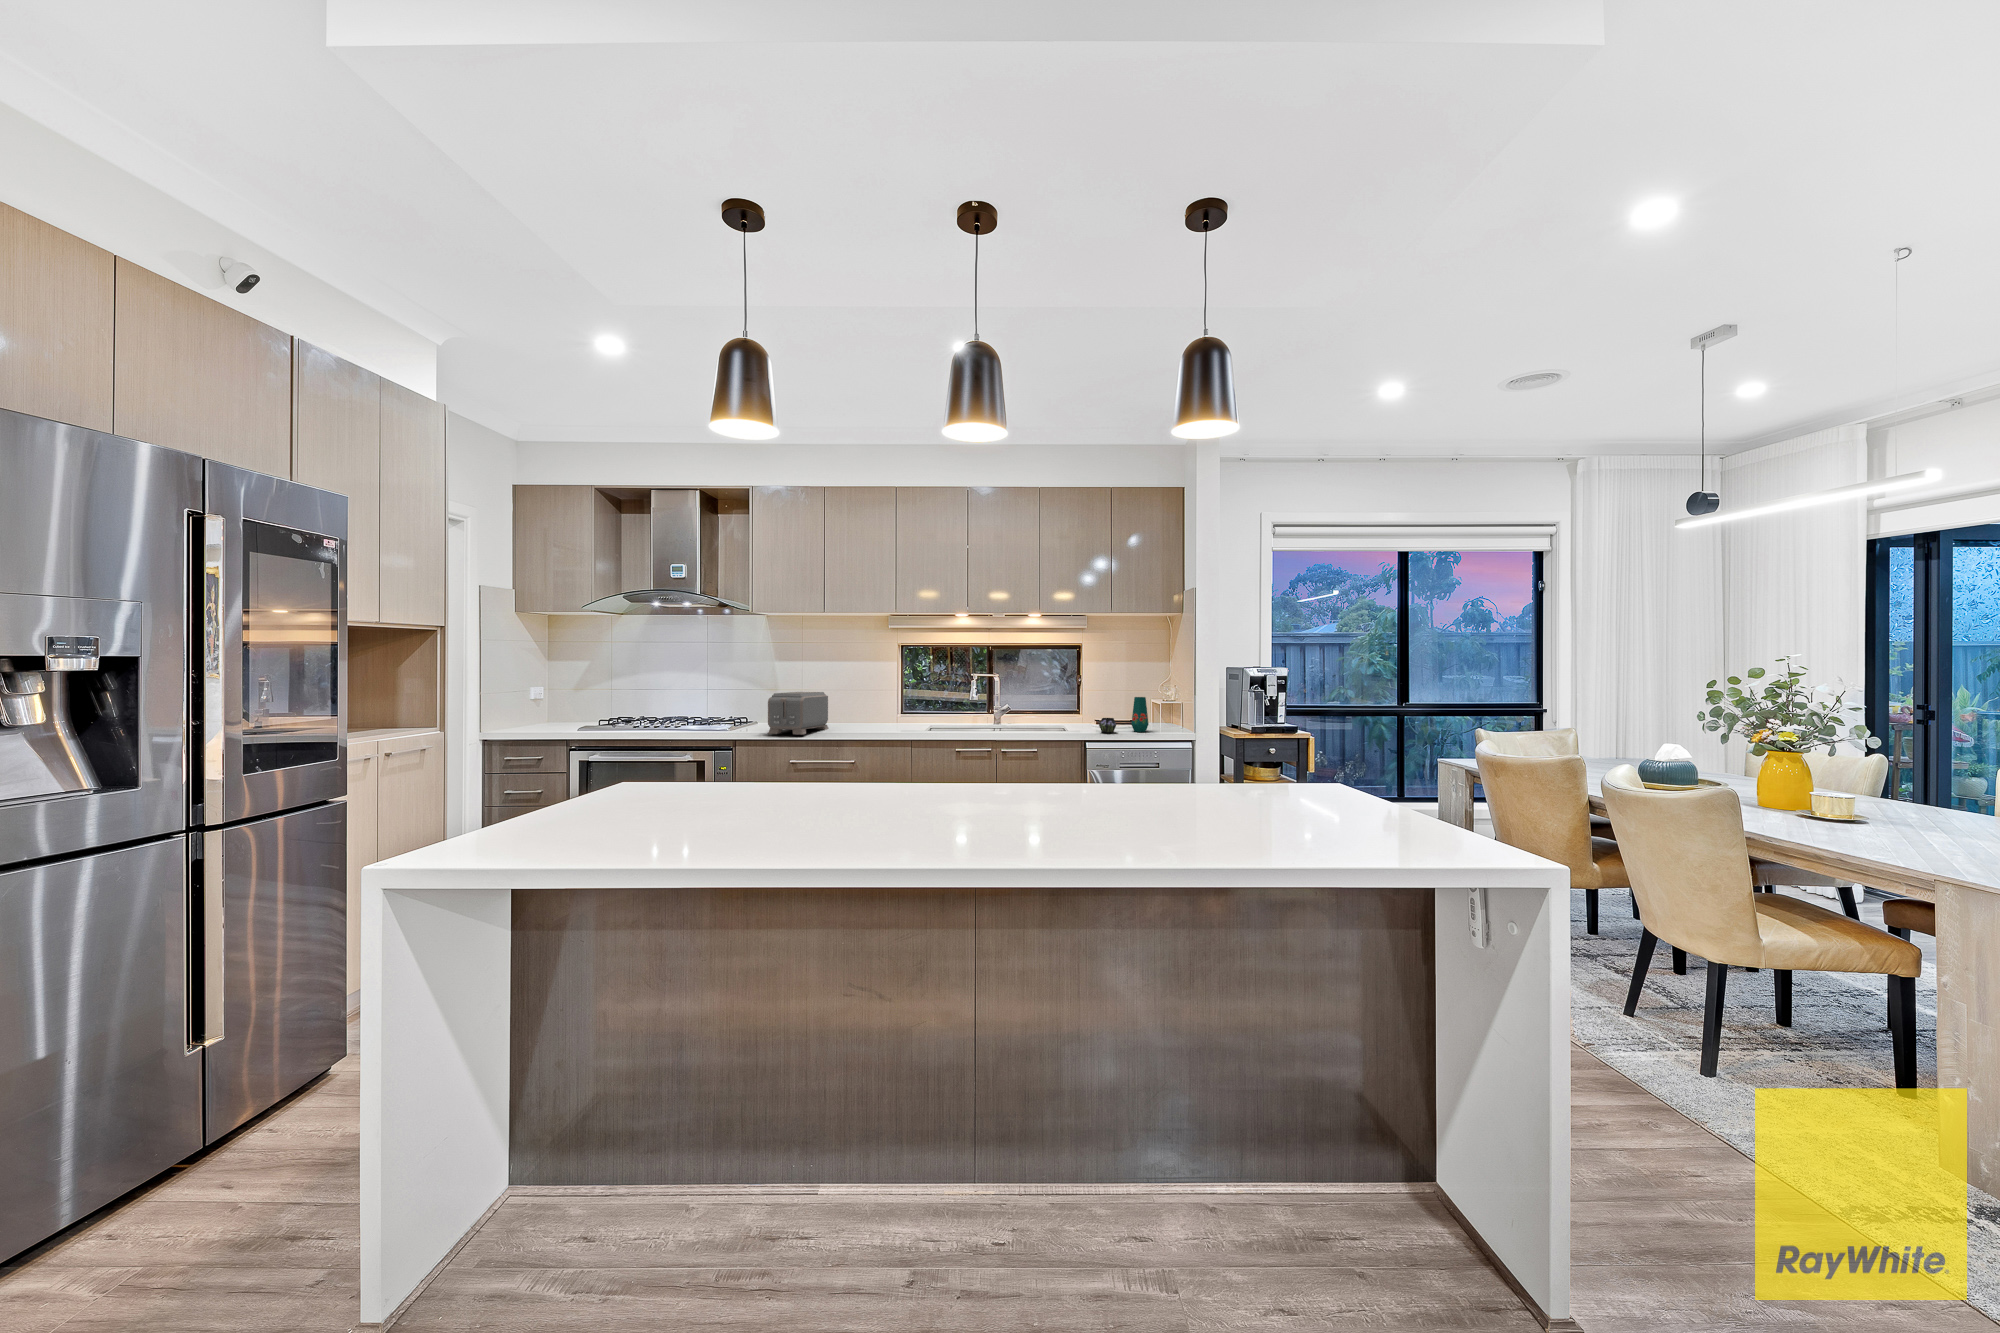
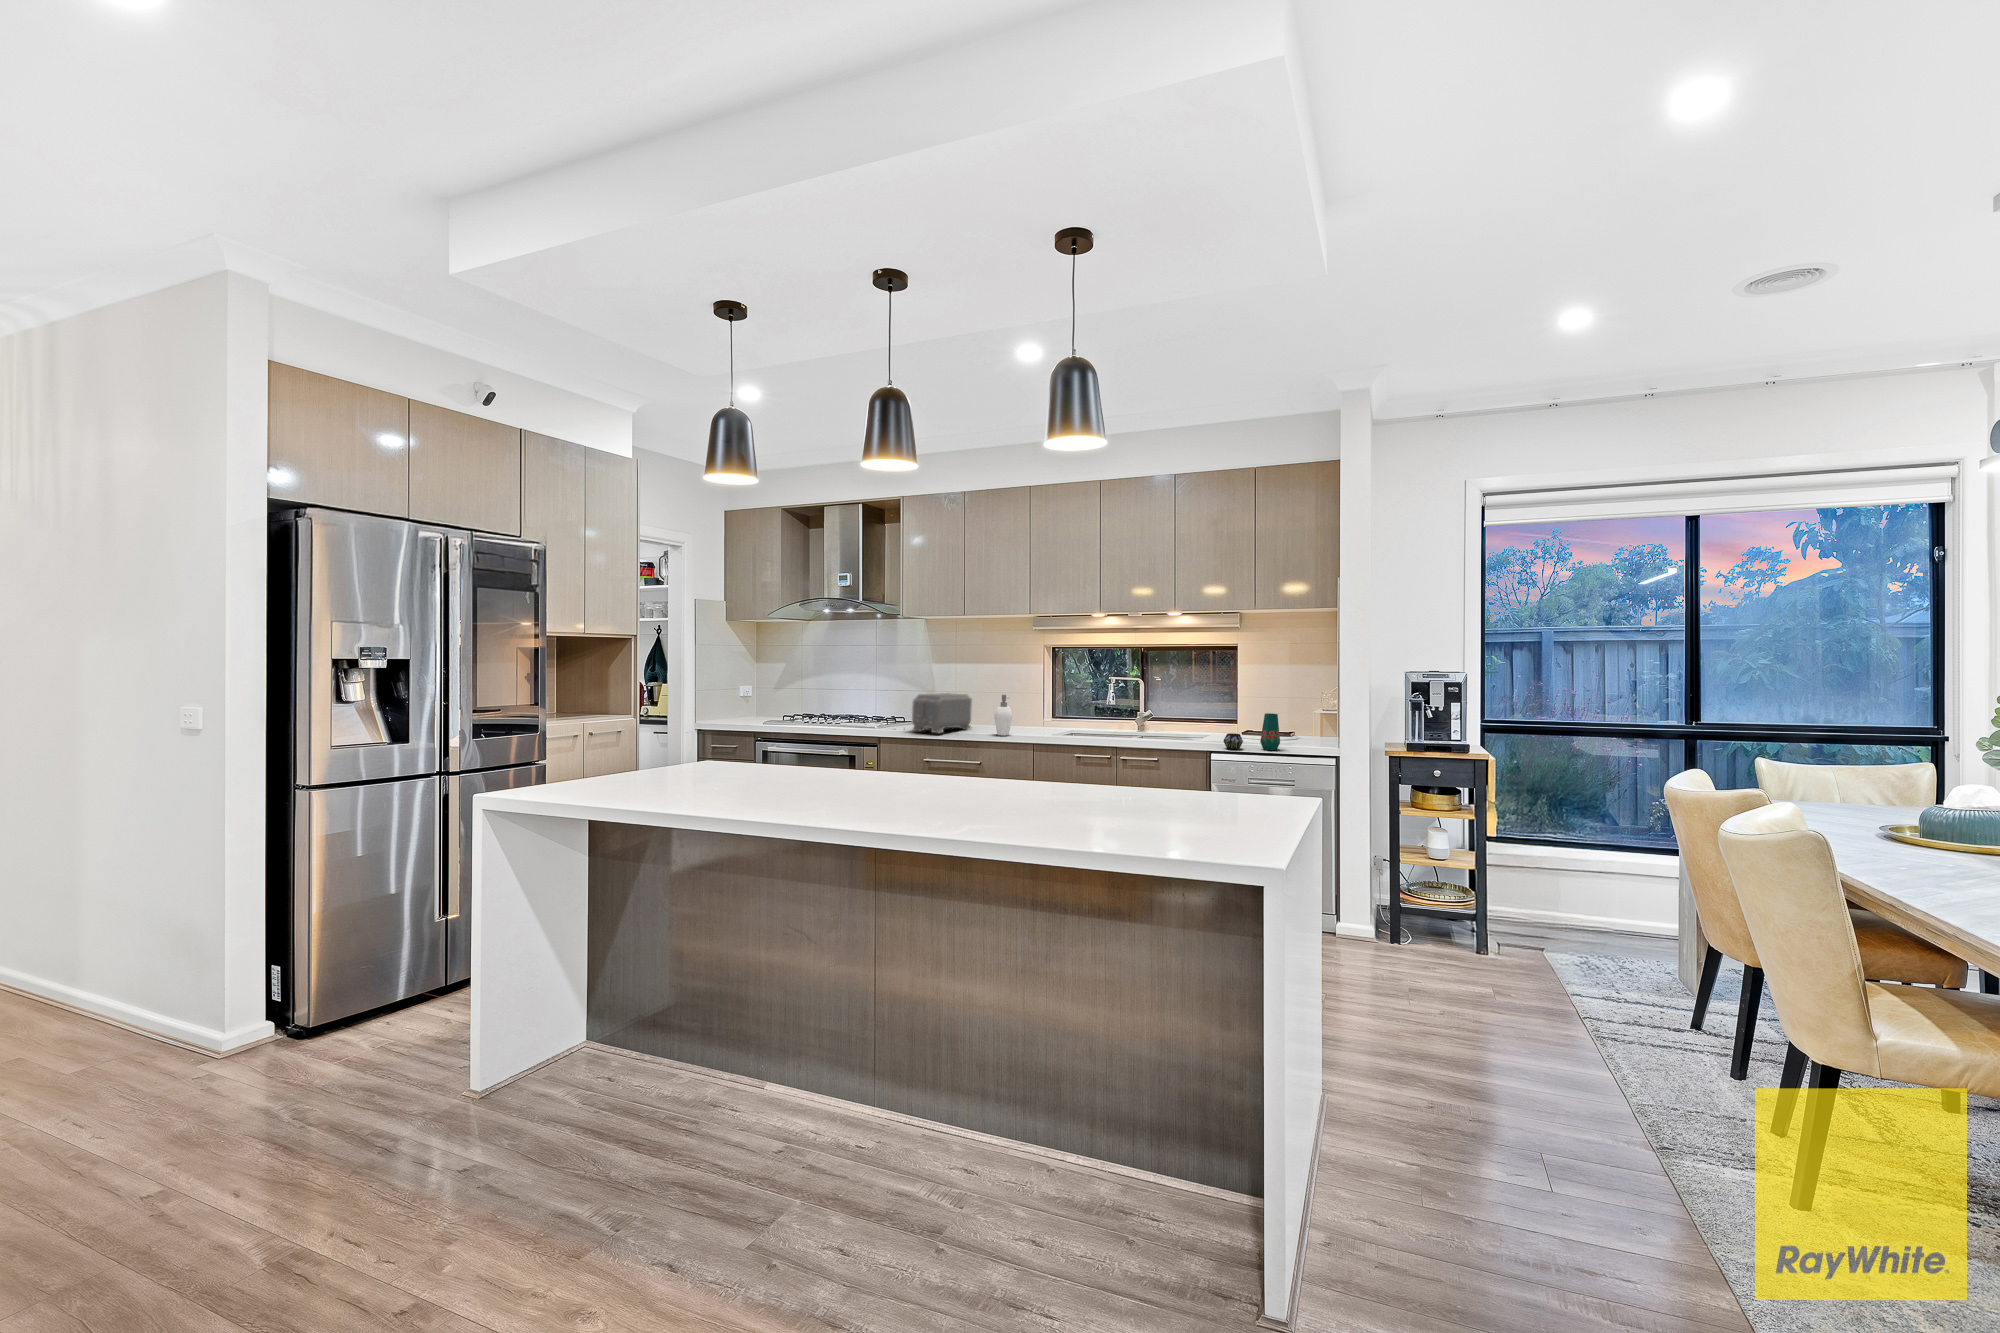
soap dispenser: none [861,690,880,733] -> present [995,695,1012,736]

